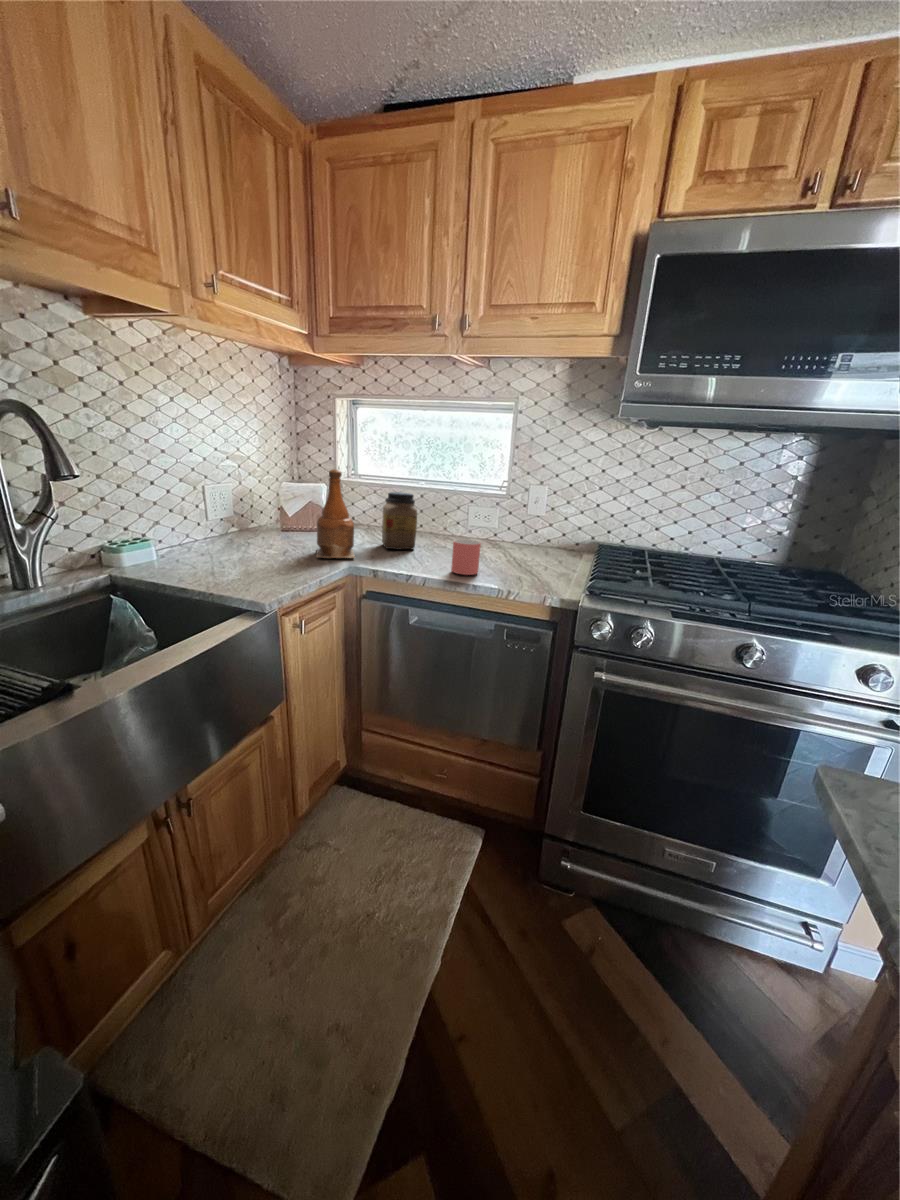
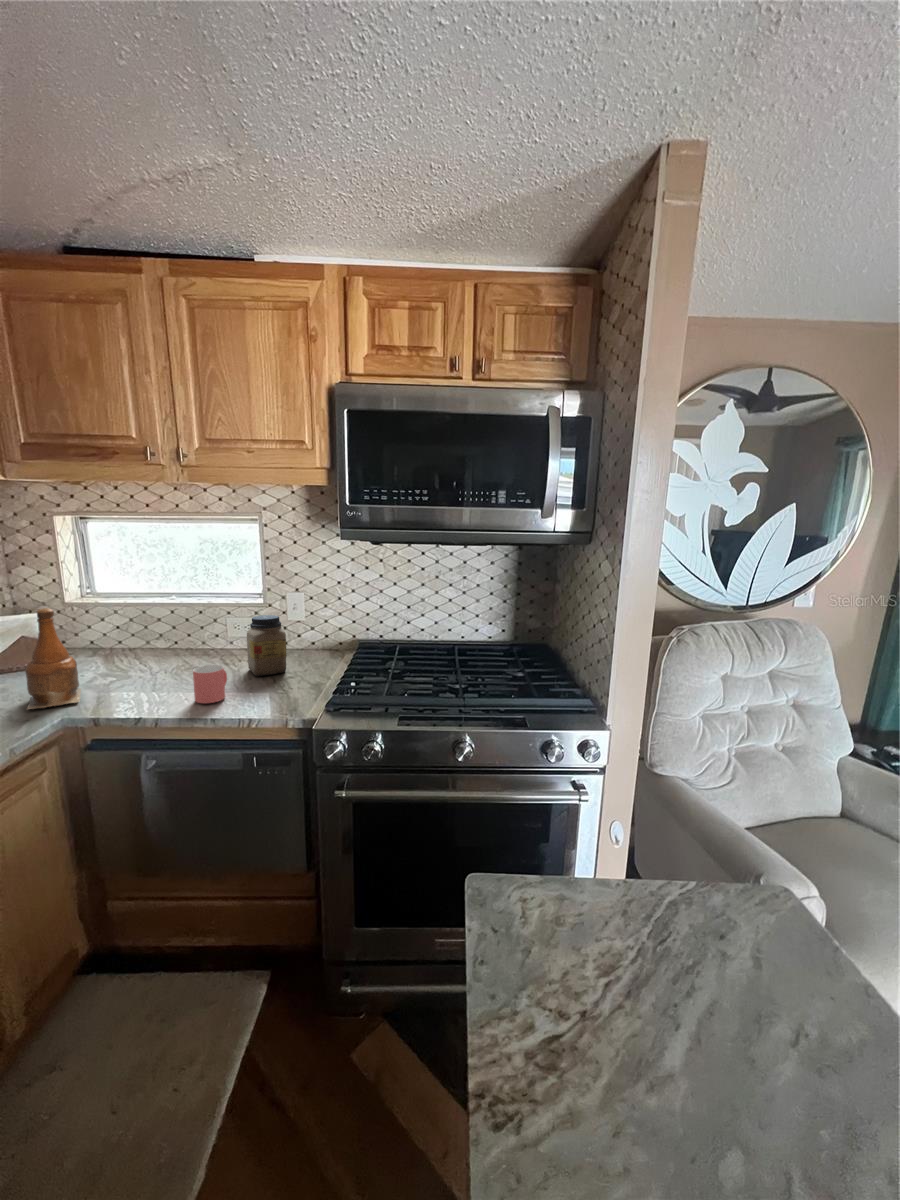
jar: present [382,492,417,549] -> present [247,615,287,676]

